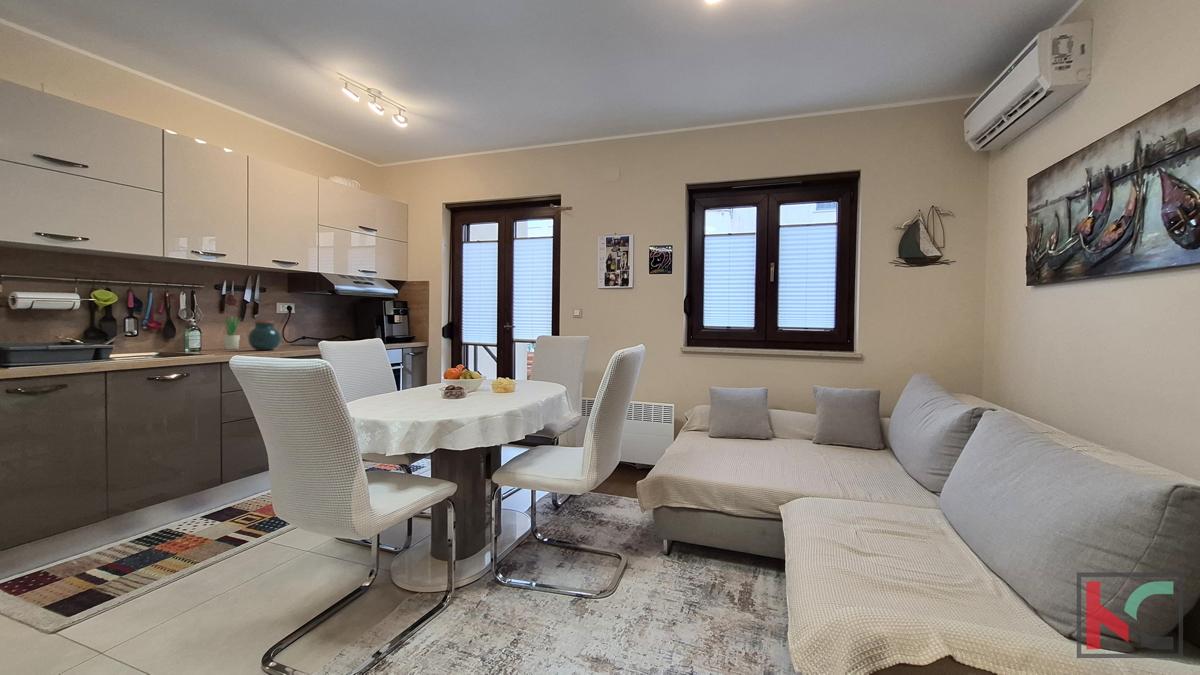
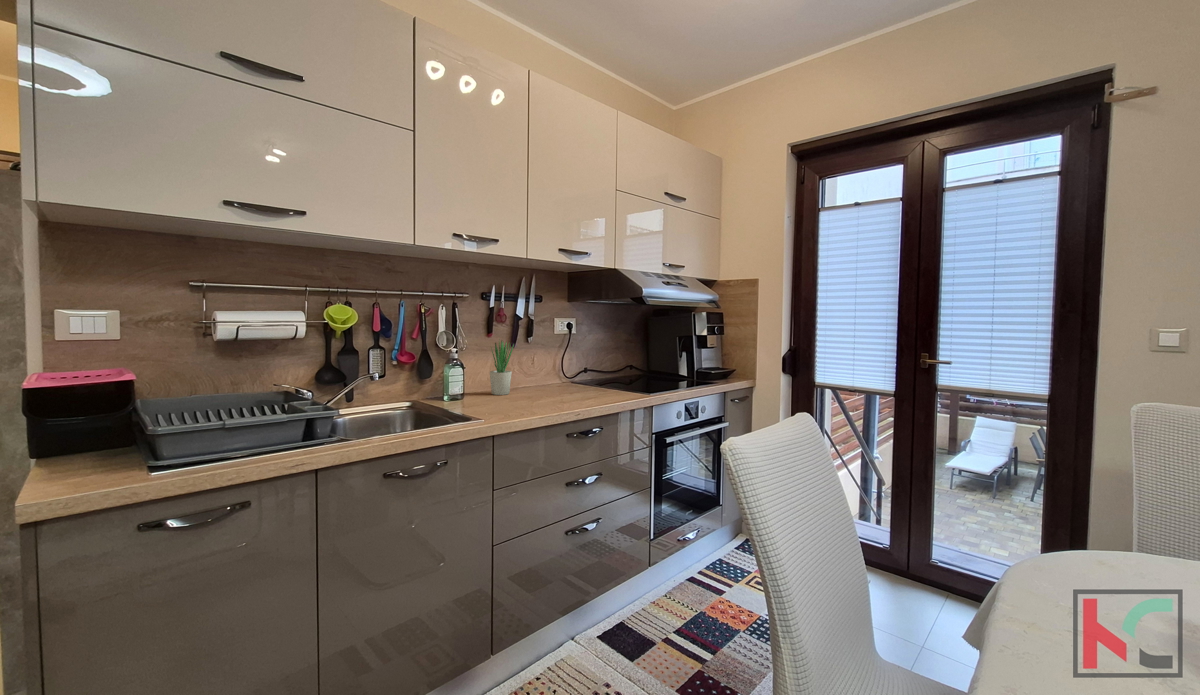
jar: present [248,320,281,350] -> none [529,353,576,405]

